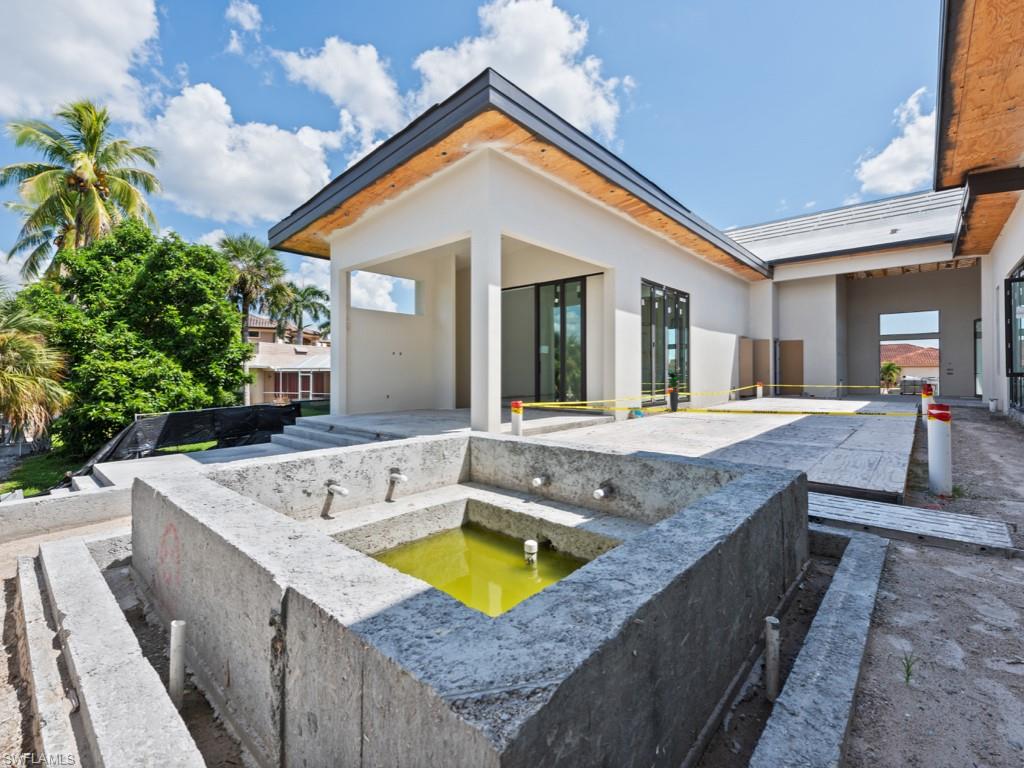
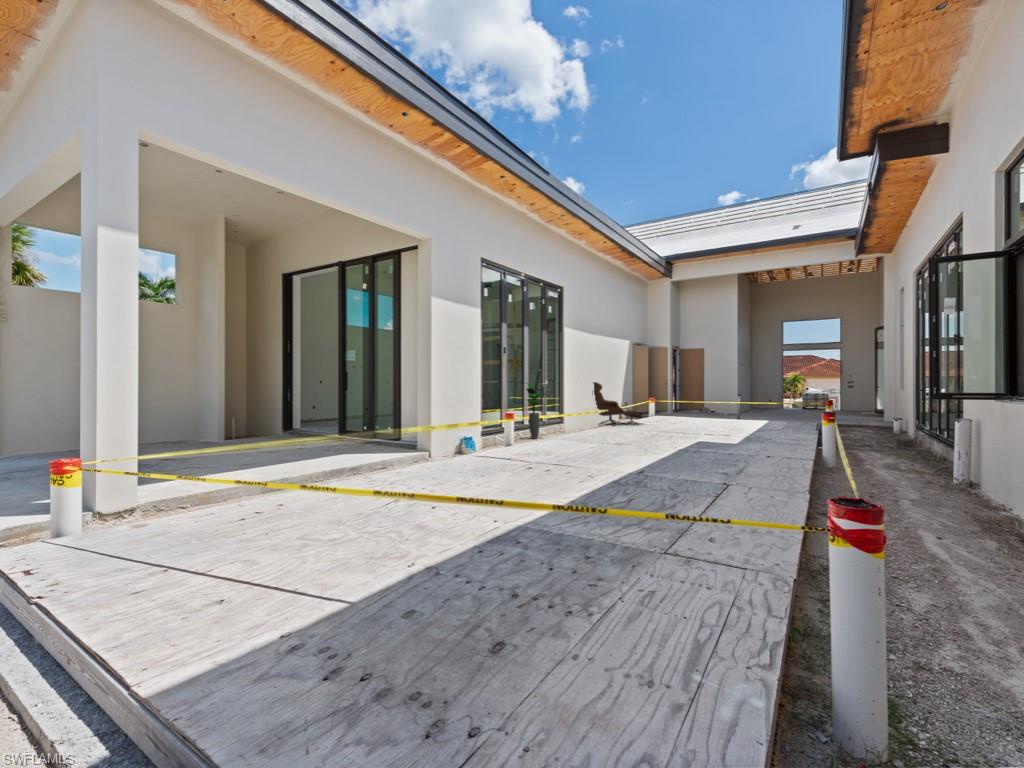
lounge chair: none [709,369,754,404] -> present [593,382,642,426]

